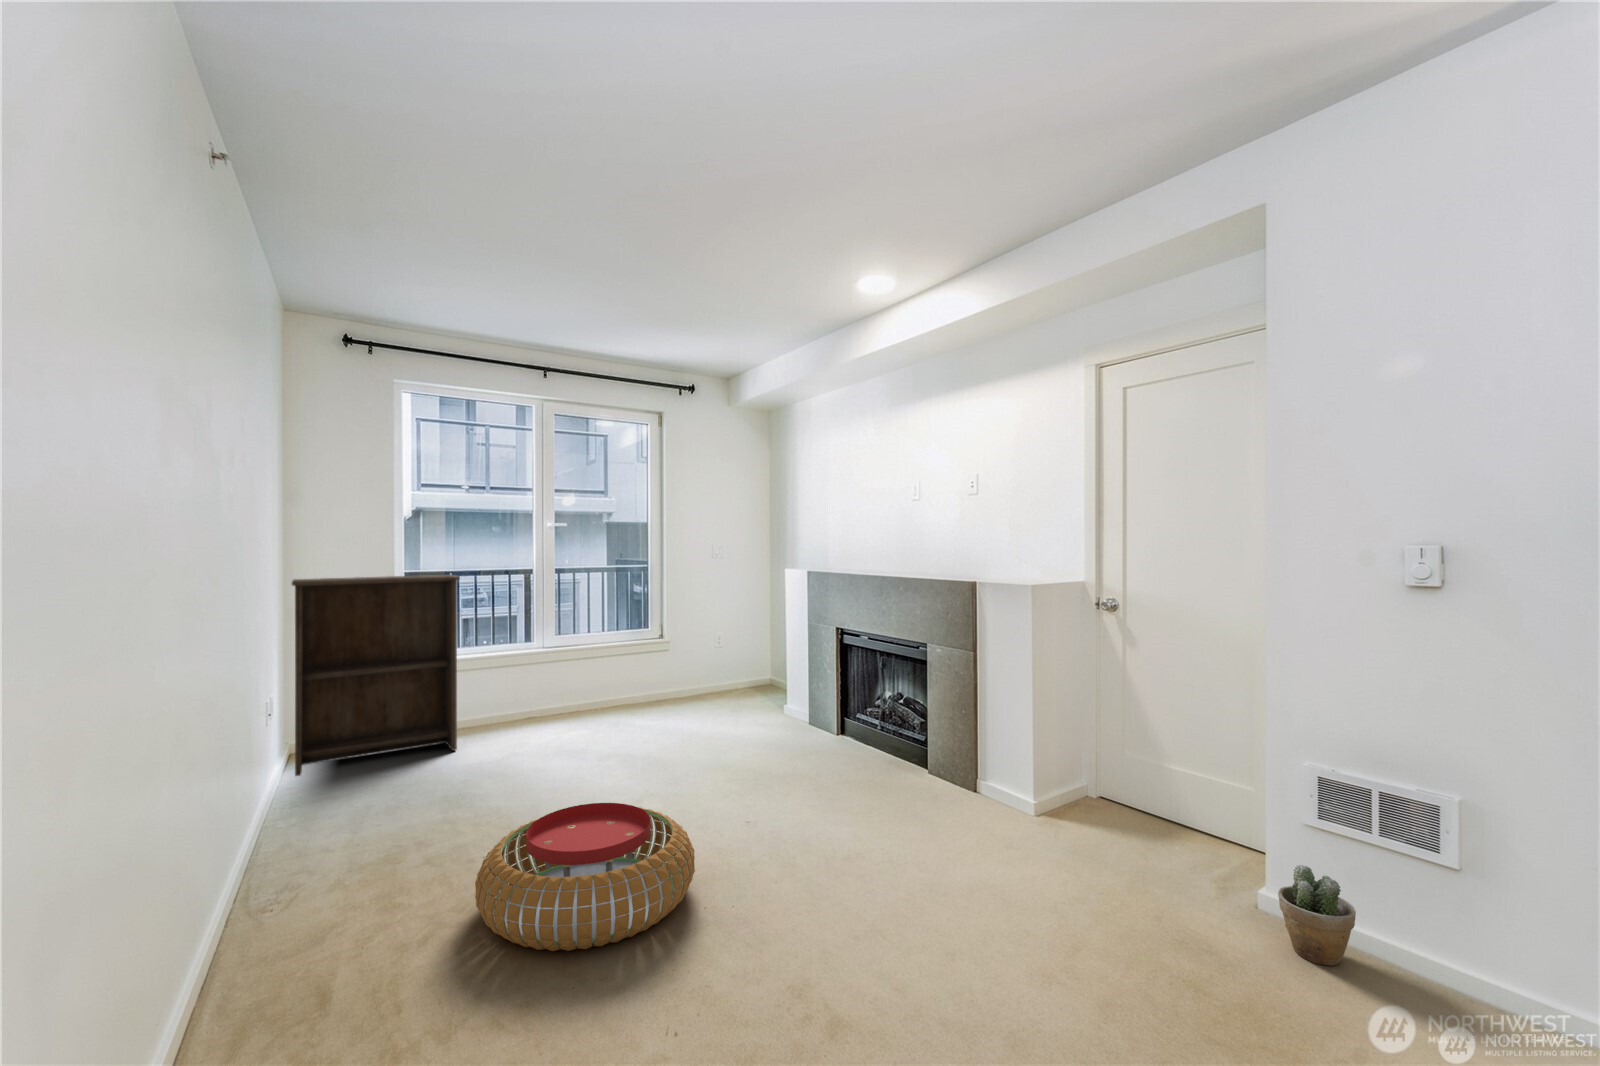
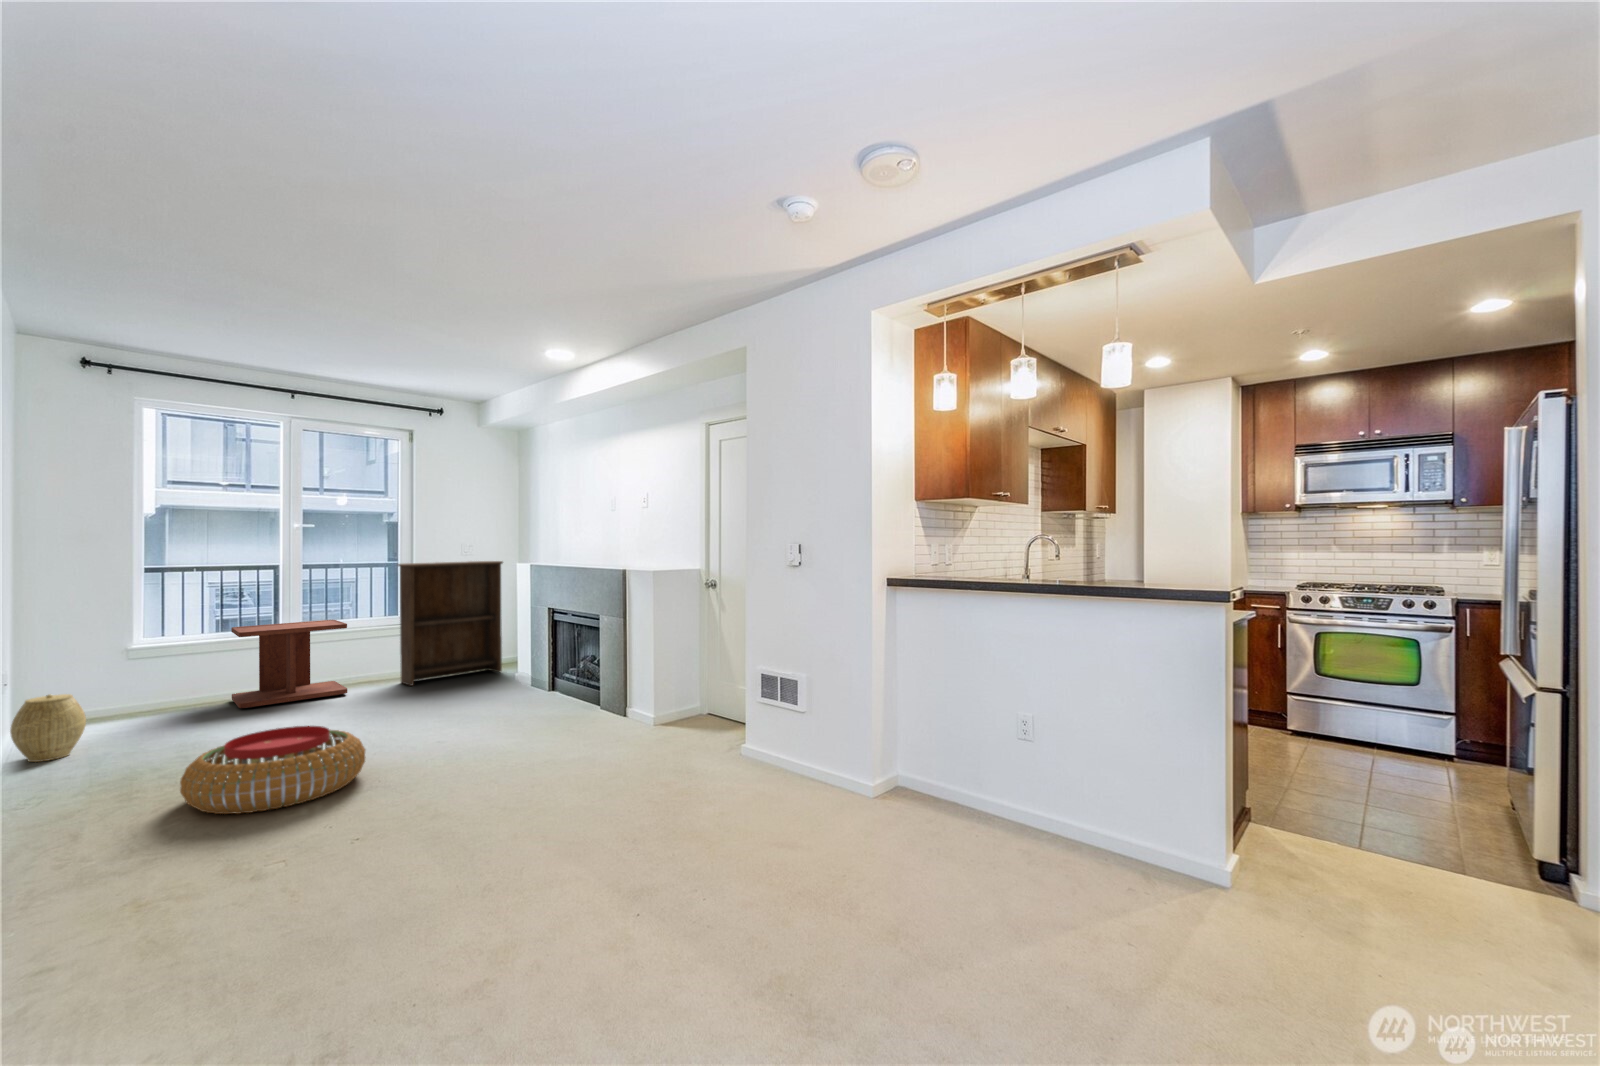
bookshelf: present [292,575,460,776] -> present [398,561,503,686]
side table: none [485,633,605,739] -> present [231,620,347,708]
woven basket: none [277,726,352,809] -> present [10,694,86,762]
potted plant: present [1278,865,1356,966] -> none [730,724,767,778]

